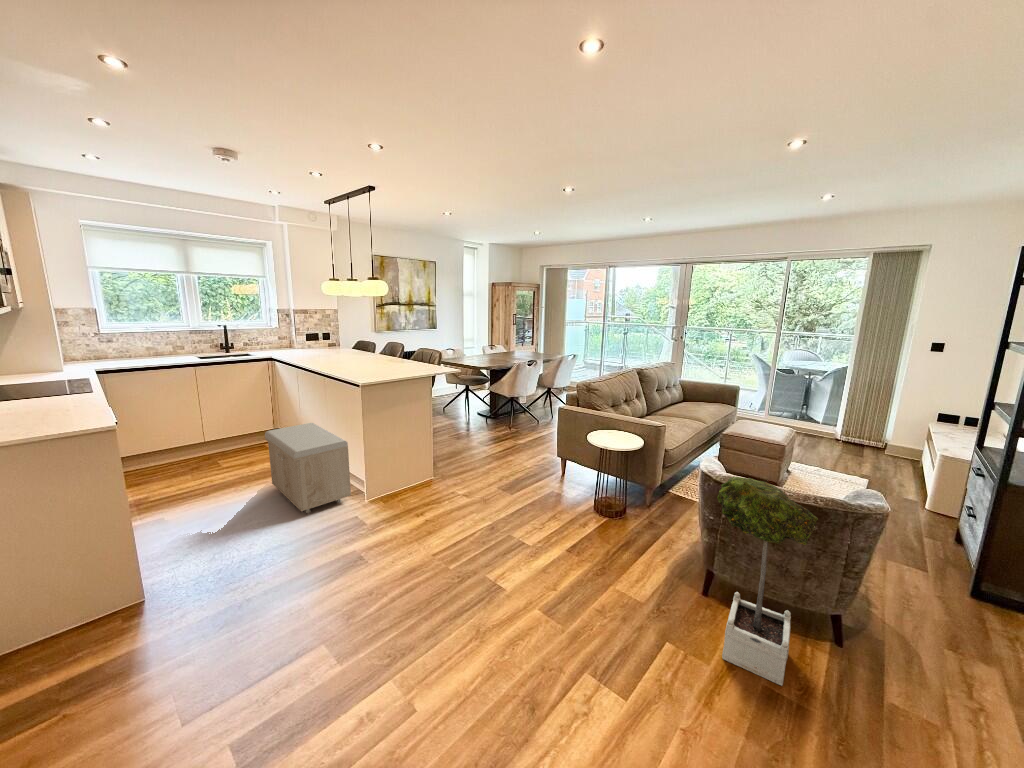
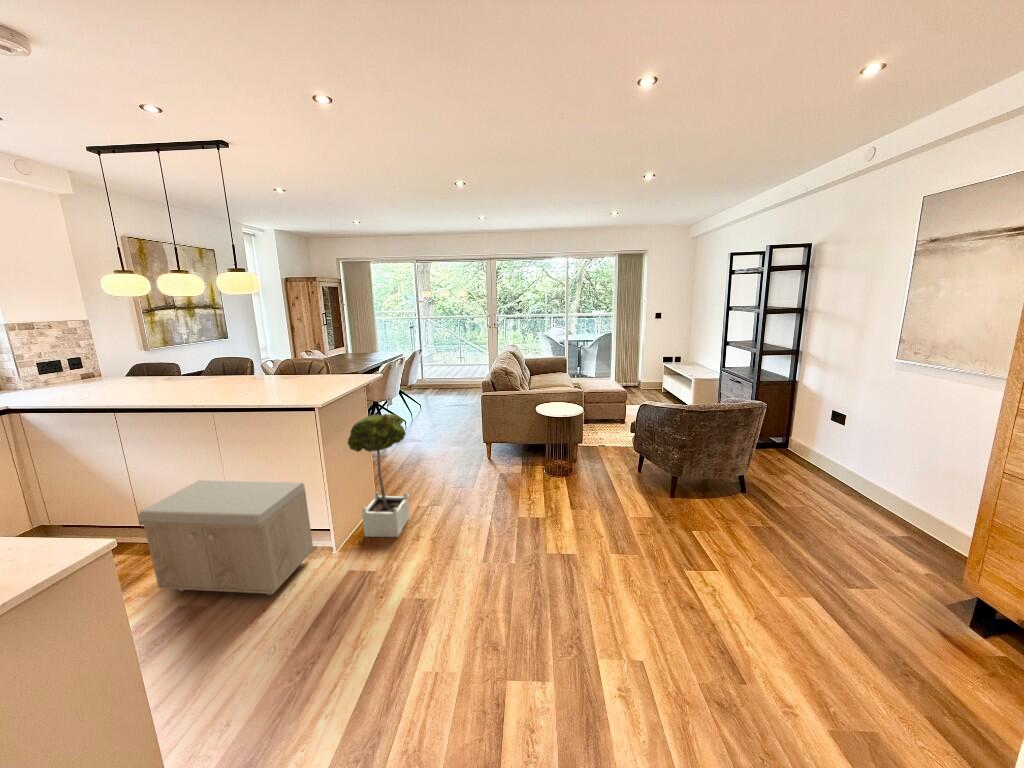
potted tree: present [717,477,818,686] -> present [347,414,409,537]

